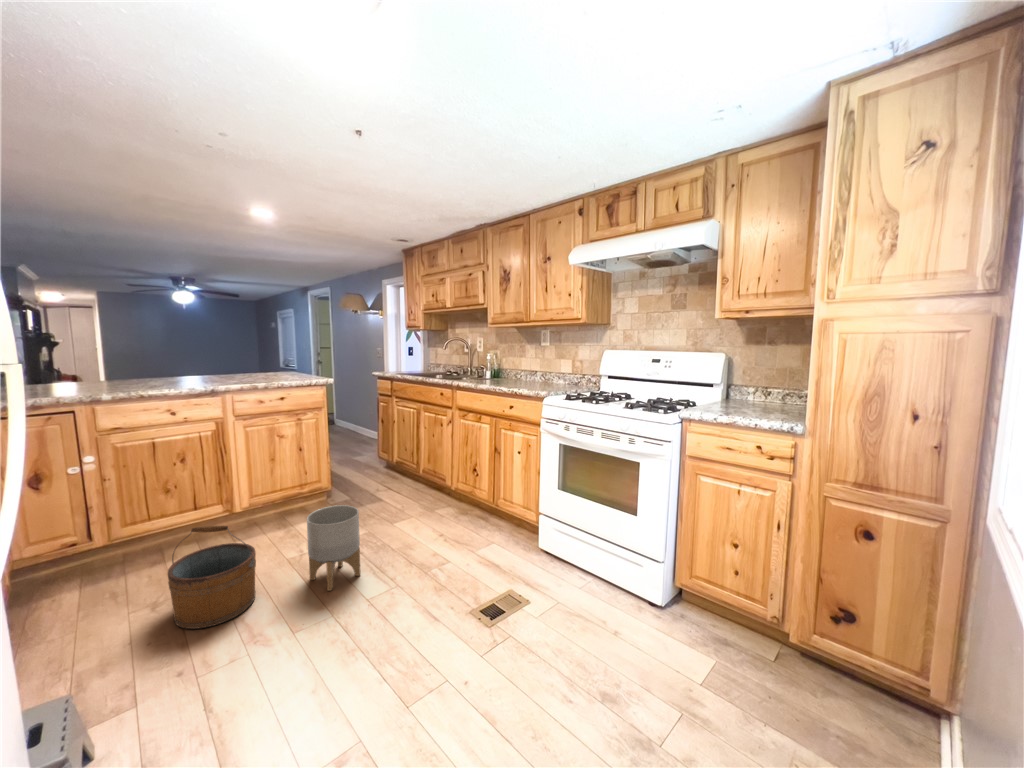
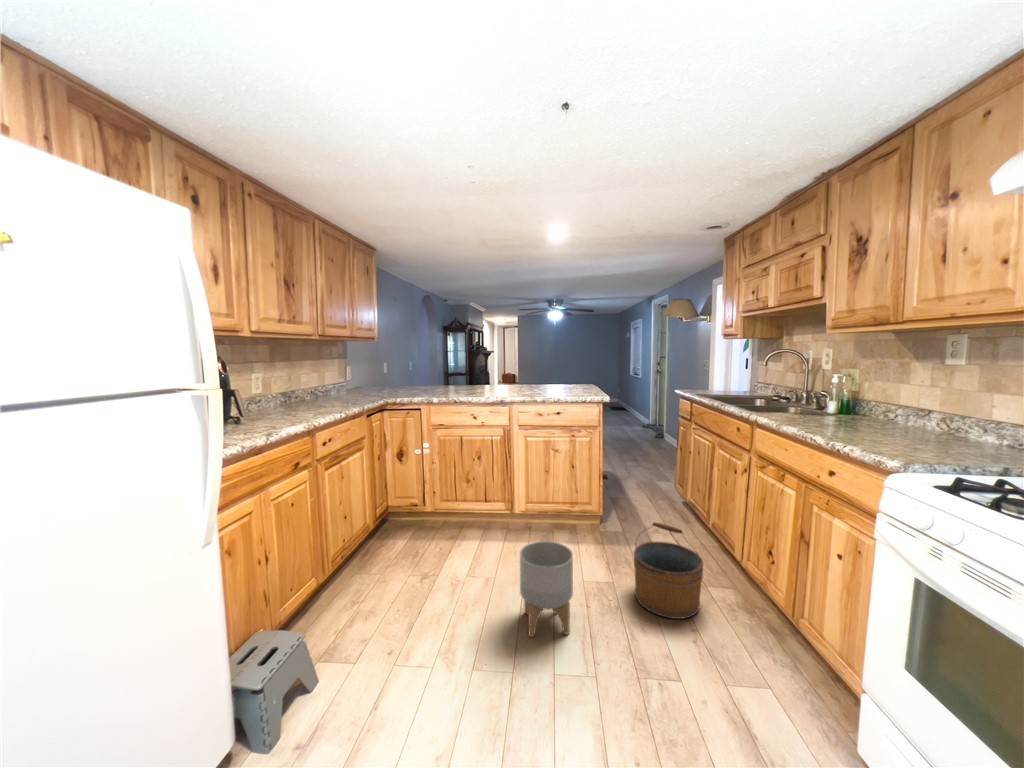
bucket: present [168,526,256,629] -> present [634,522,703,619]

